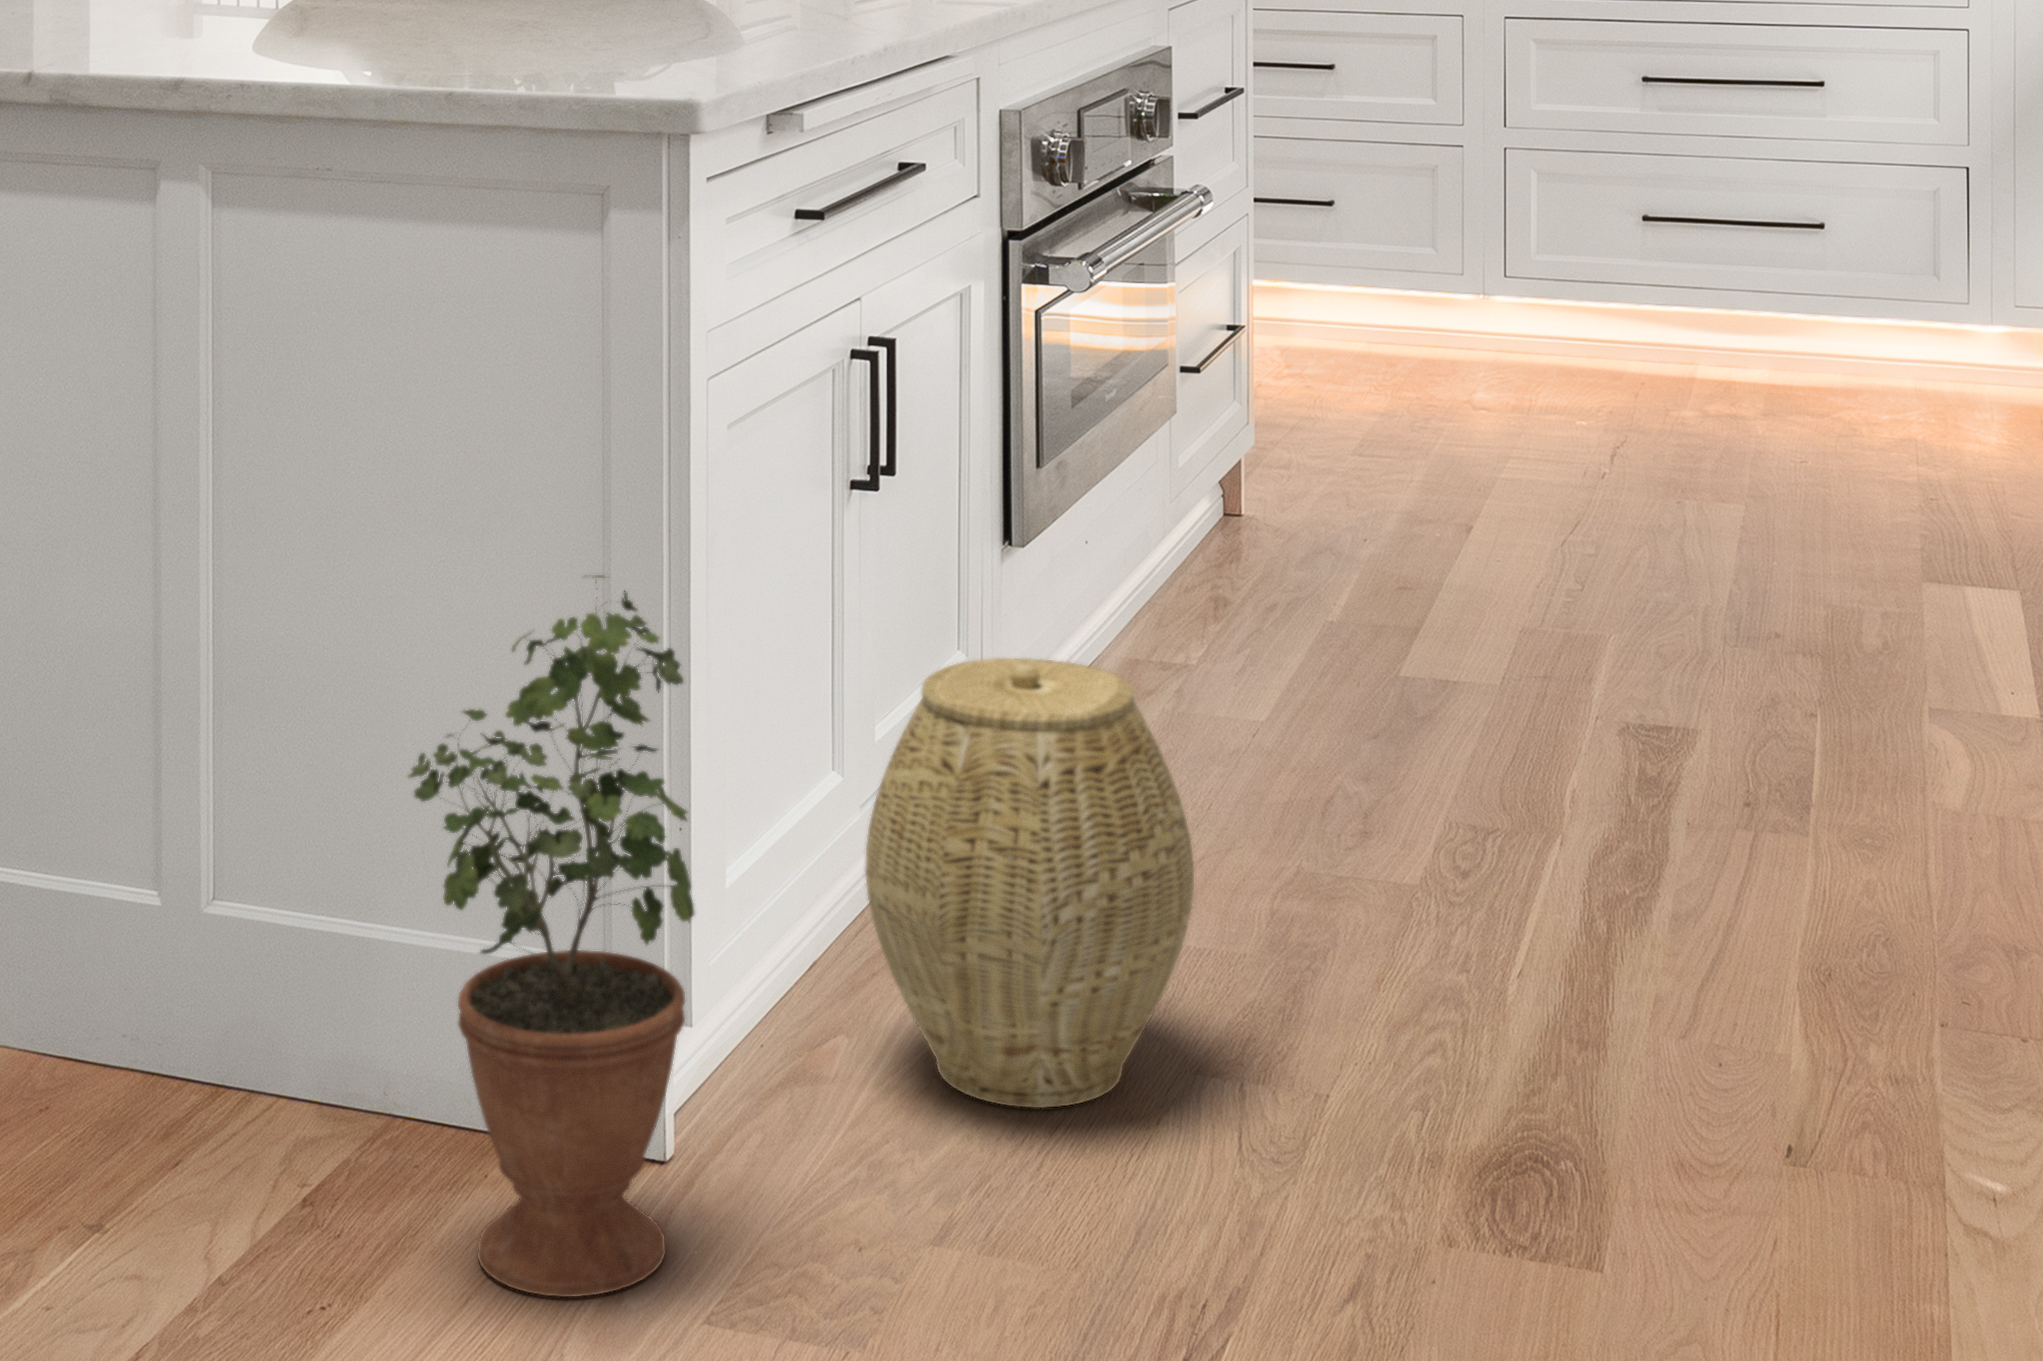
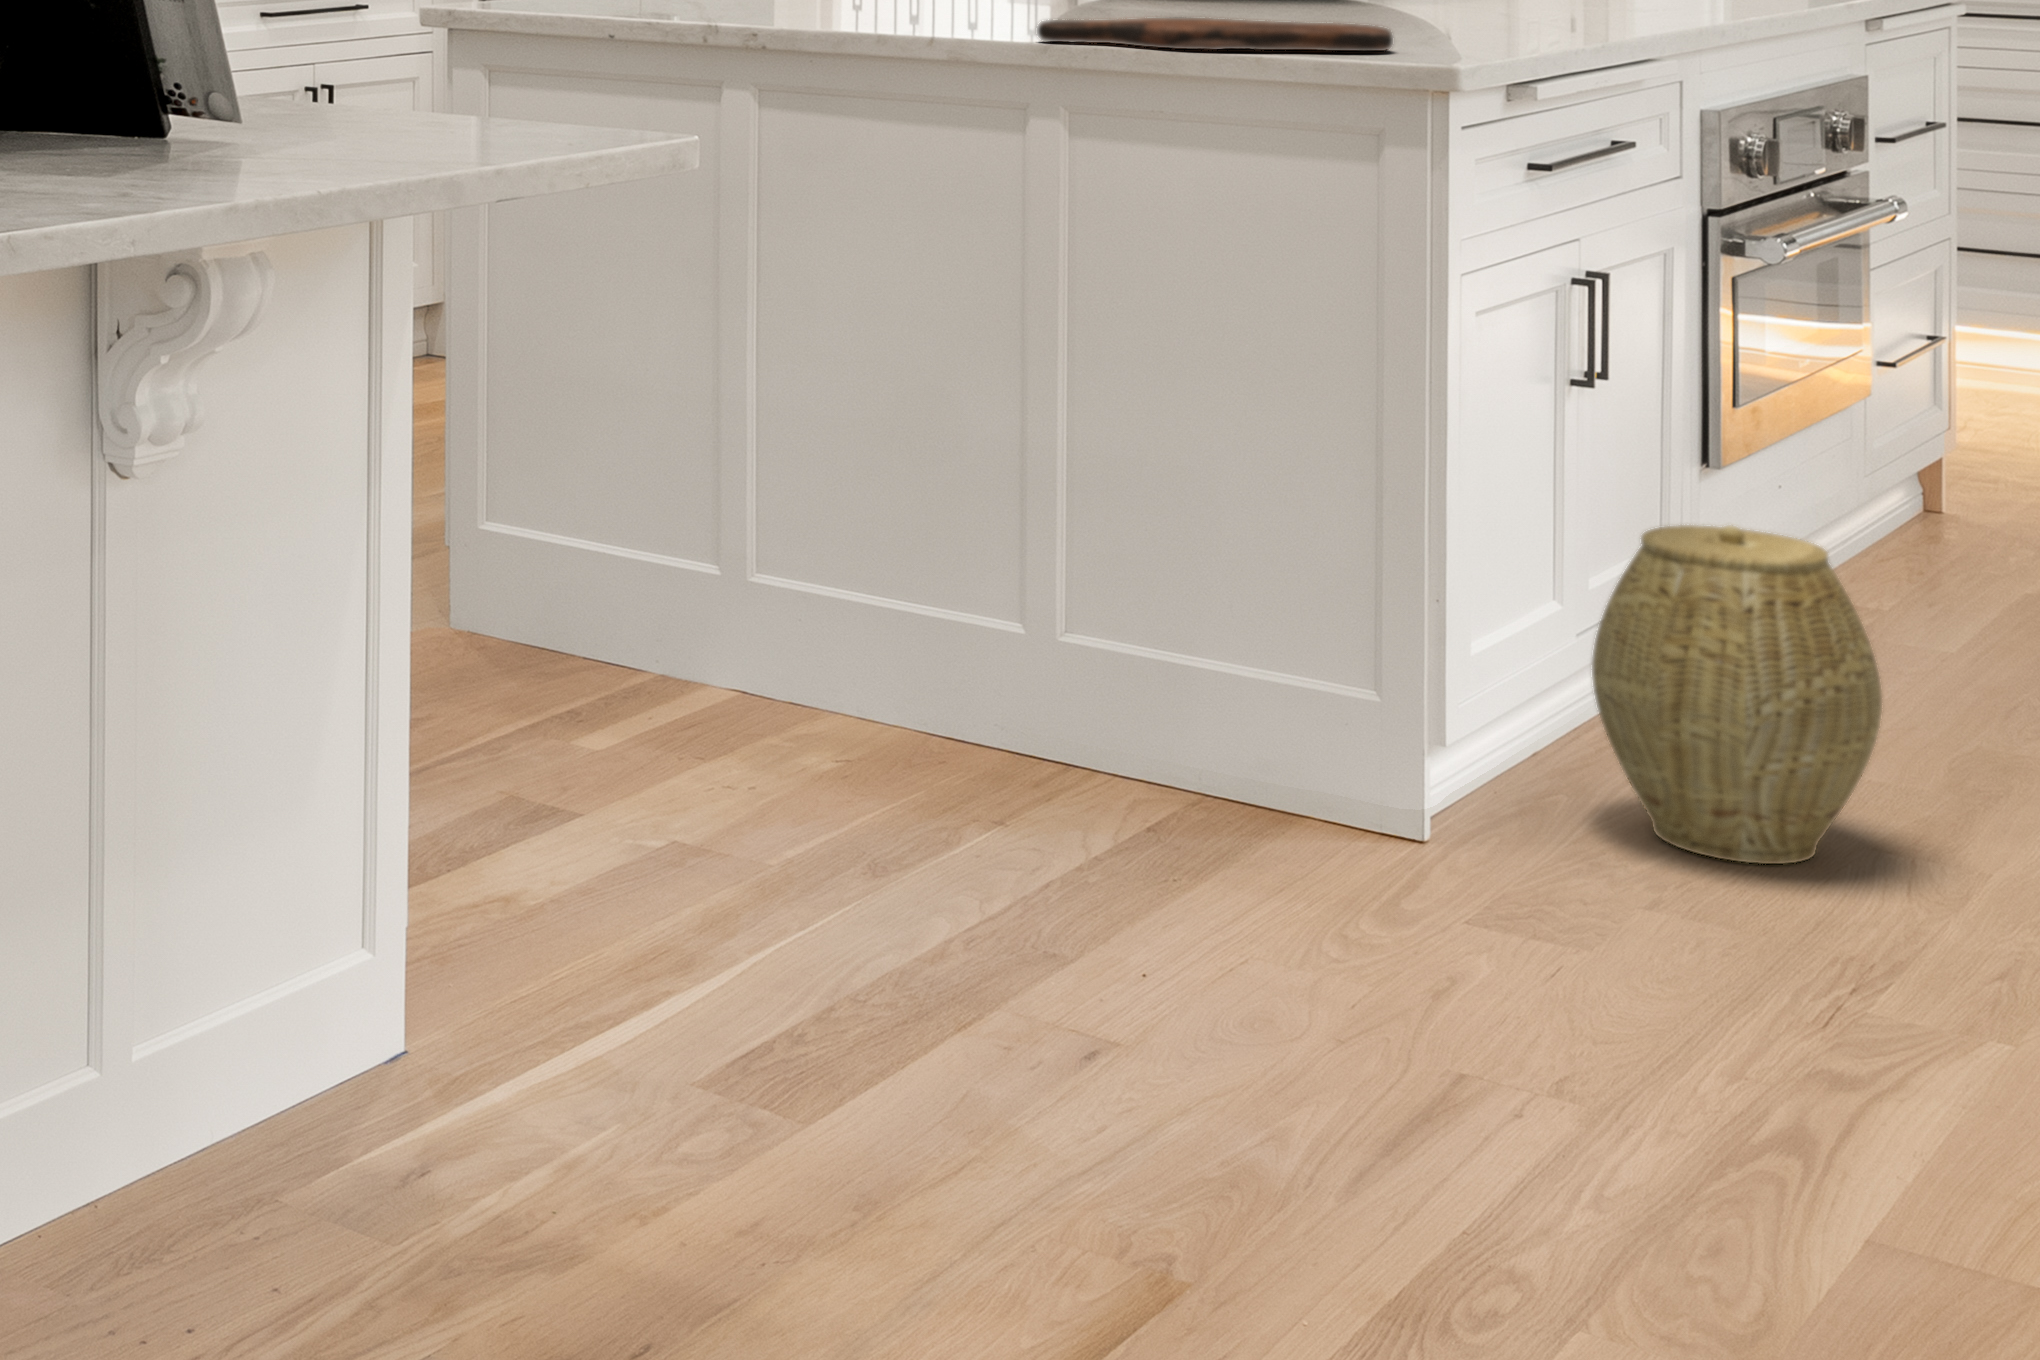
cutting board: none [181,28,630,74] -> present [1037,18,1393,51]
potted plant: present [409,576,694,1297] -> none [1238,410,1460,913]

